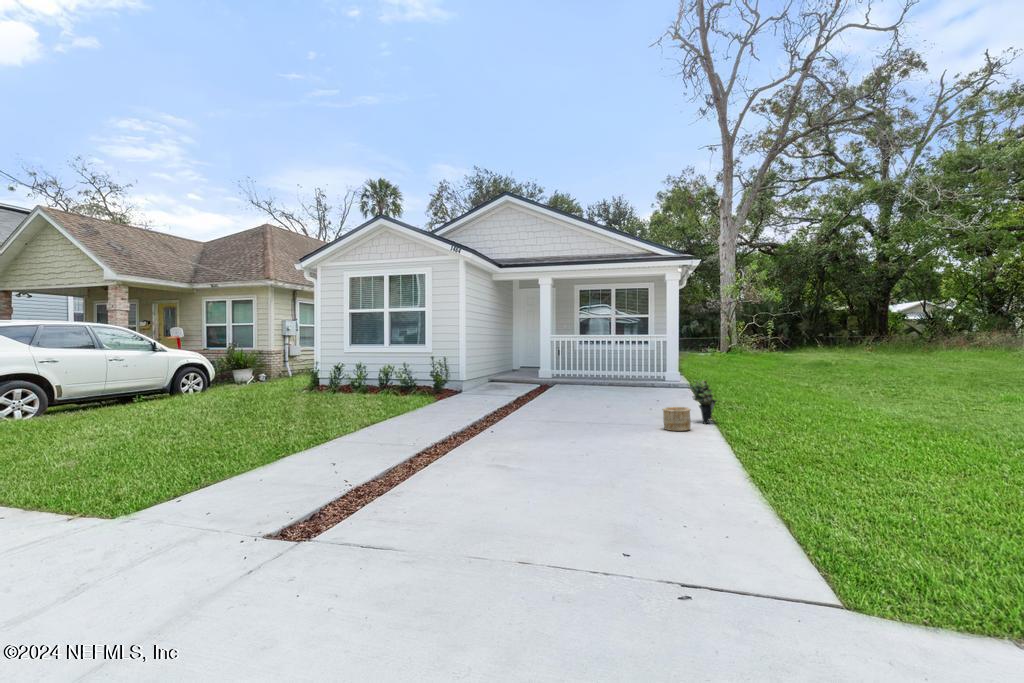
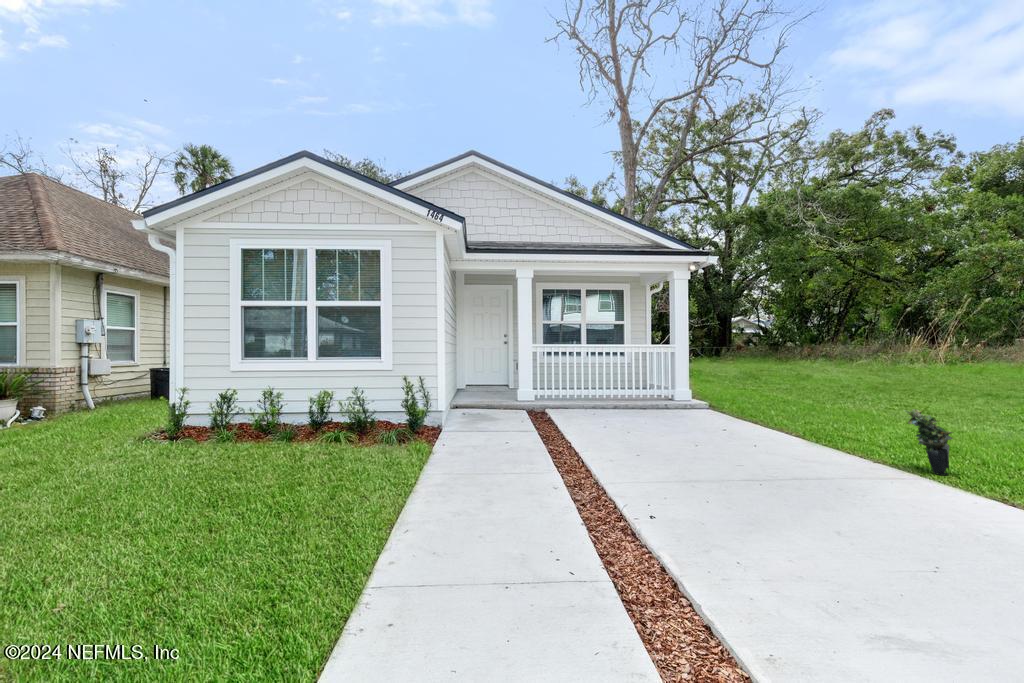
wooden bucket: present [662,407,691,431] -> none [942,458,1001,501]

